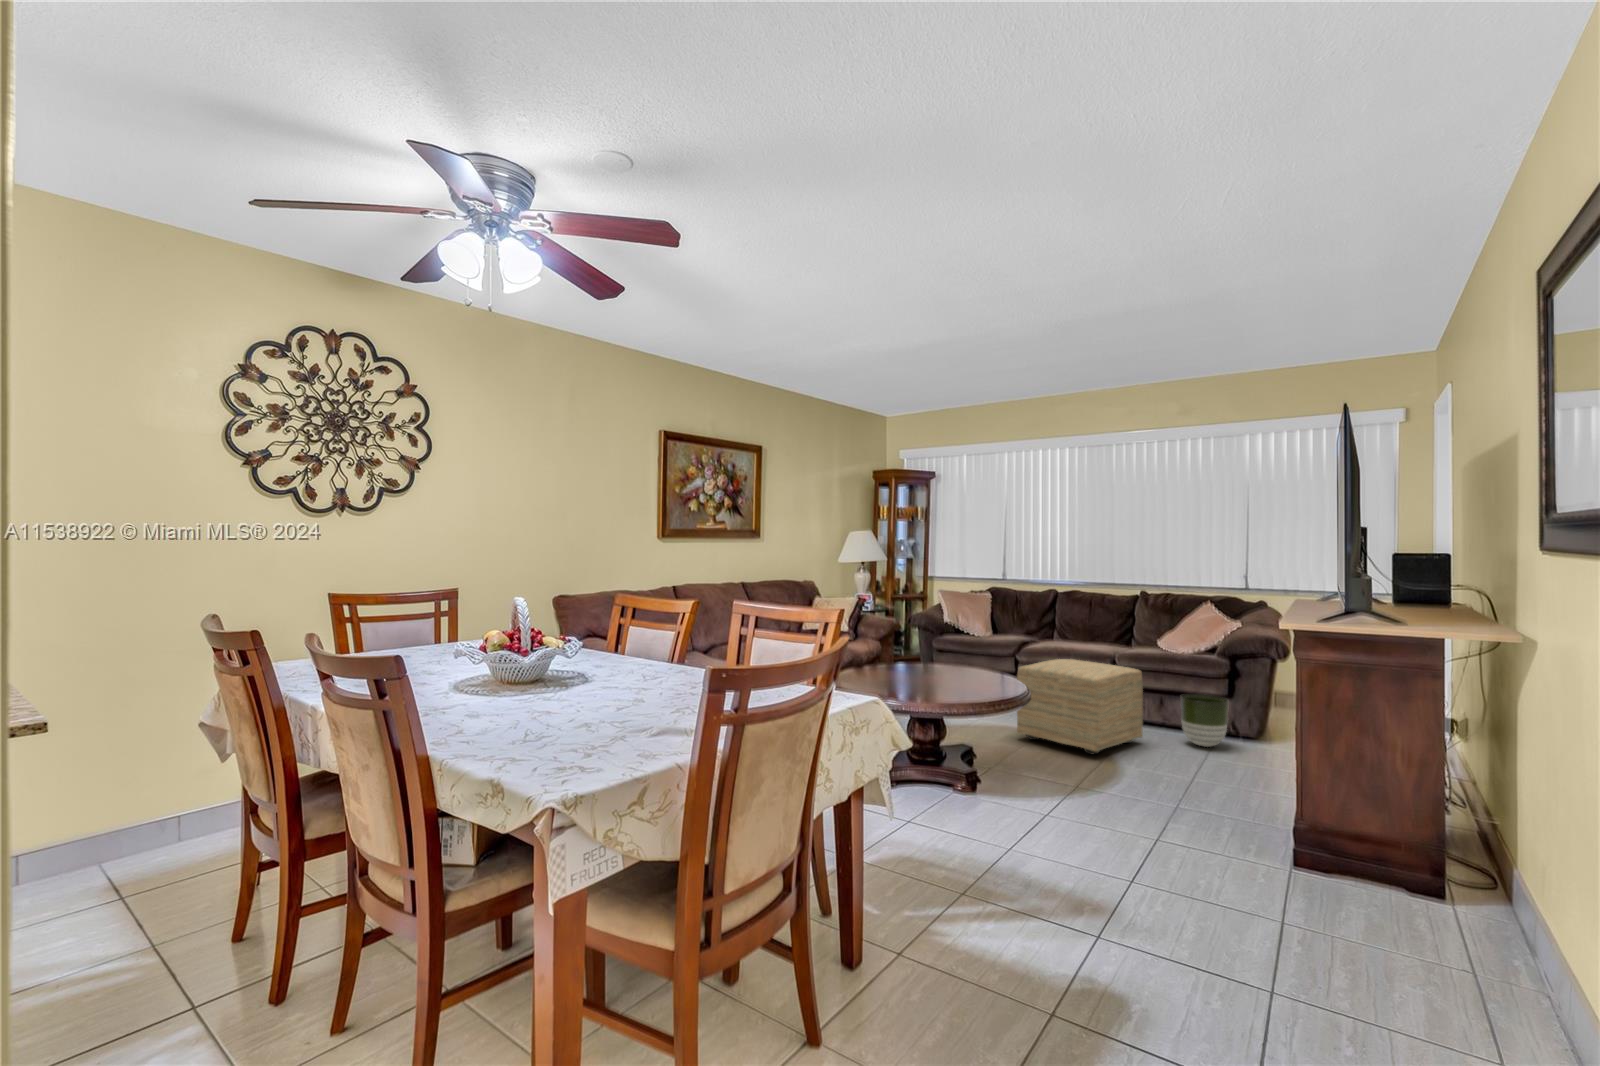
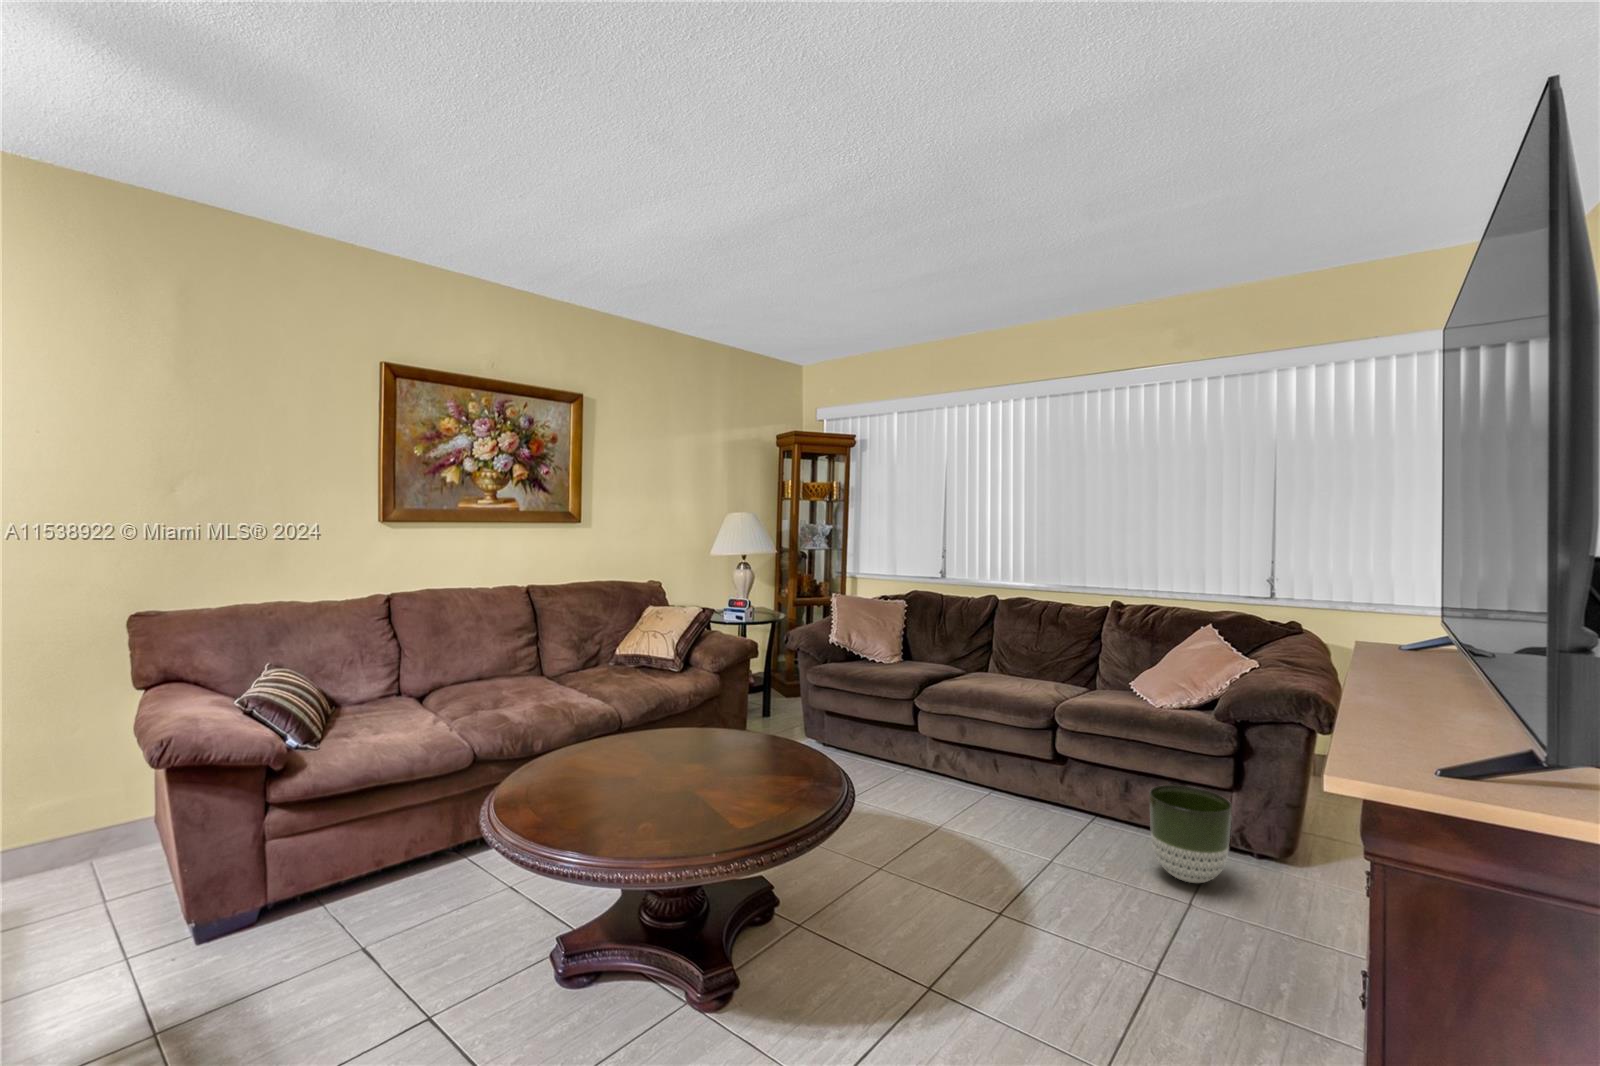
ottoman: present [1017,659,1143,754] -> none [878,715,1084,901]

